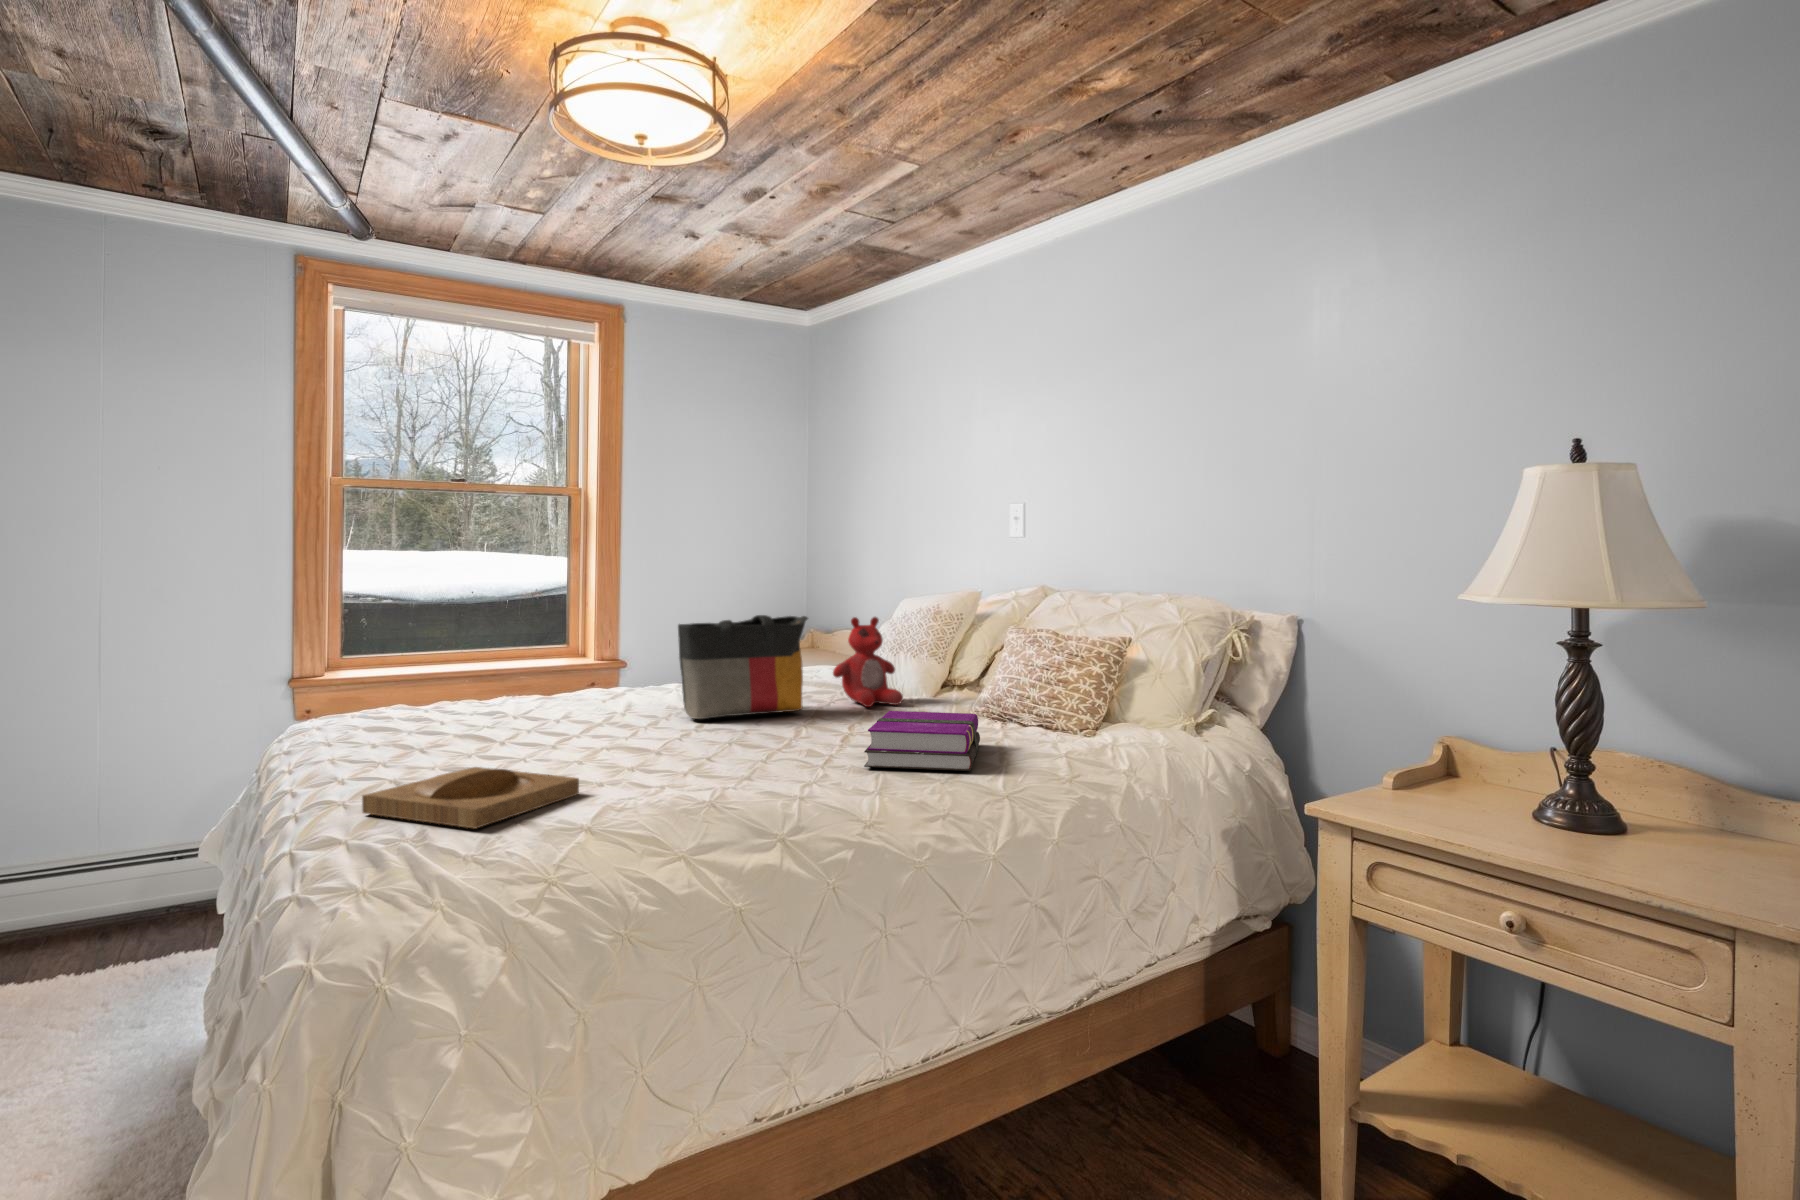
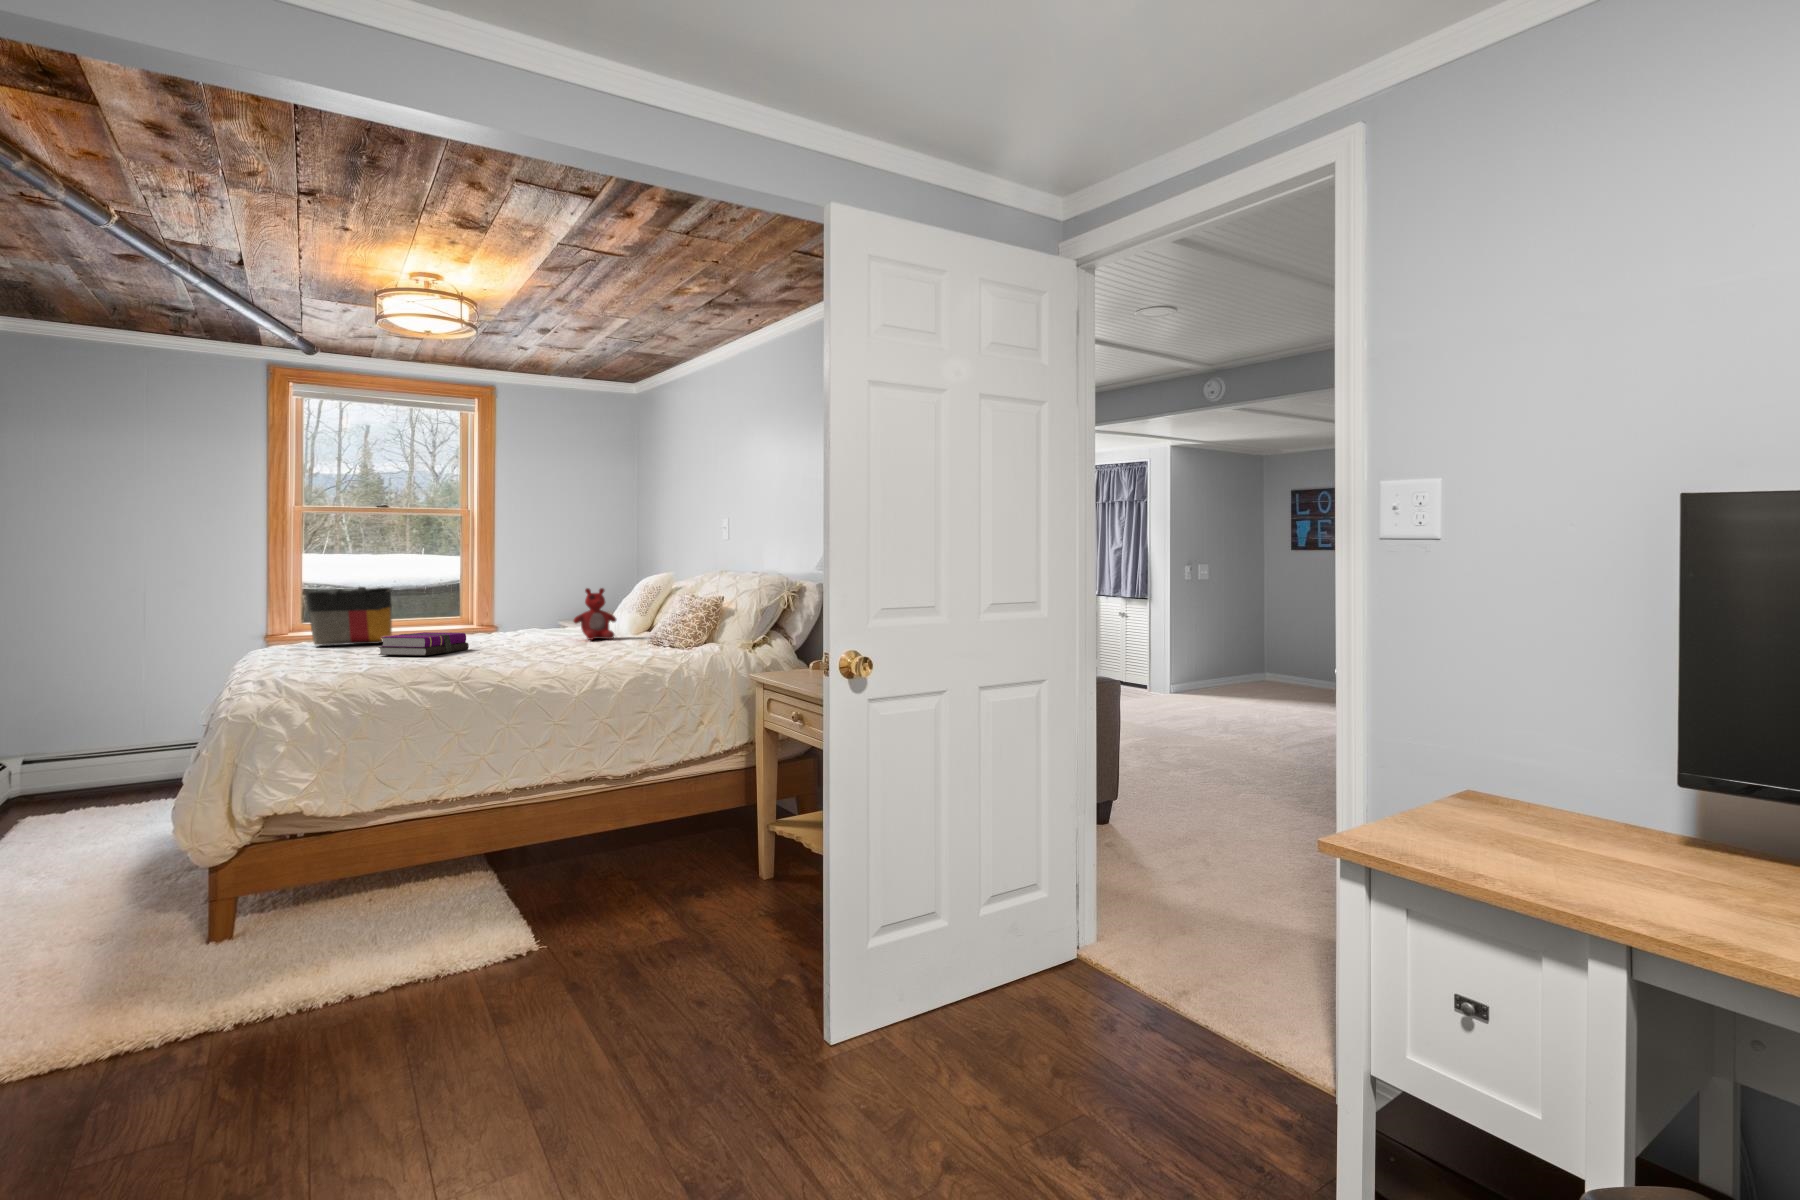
tote bag: present [678,615,808,719] -> present [306,587,392,645]
hardback book: present [864,711,980,771] -> present [379,632,469,656]
tray: present [362,767,579,828] -> none [265,654,375,674]

